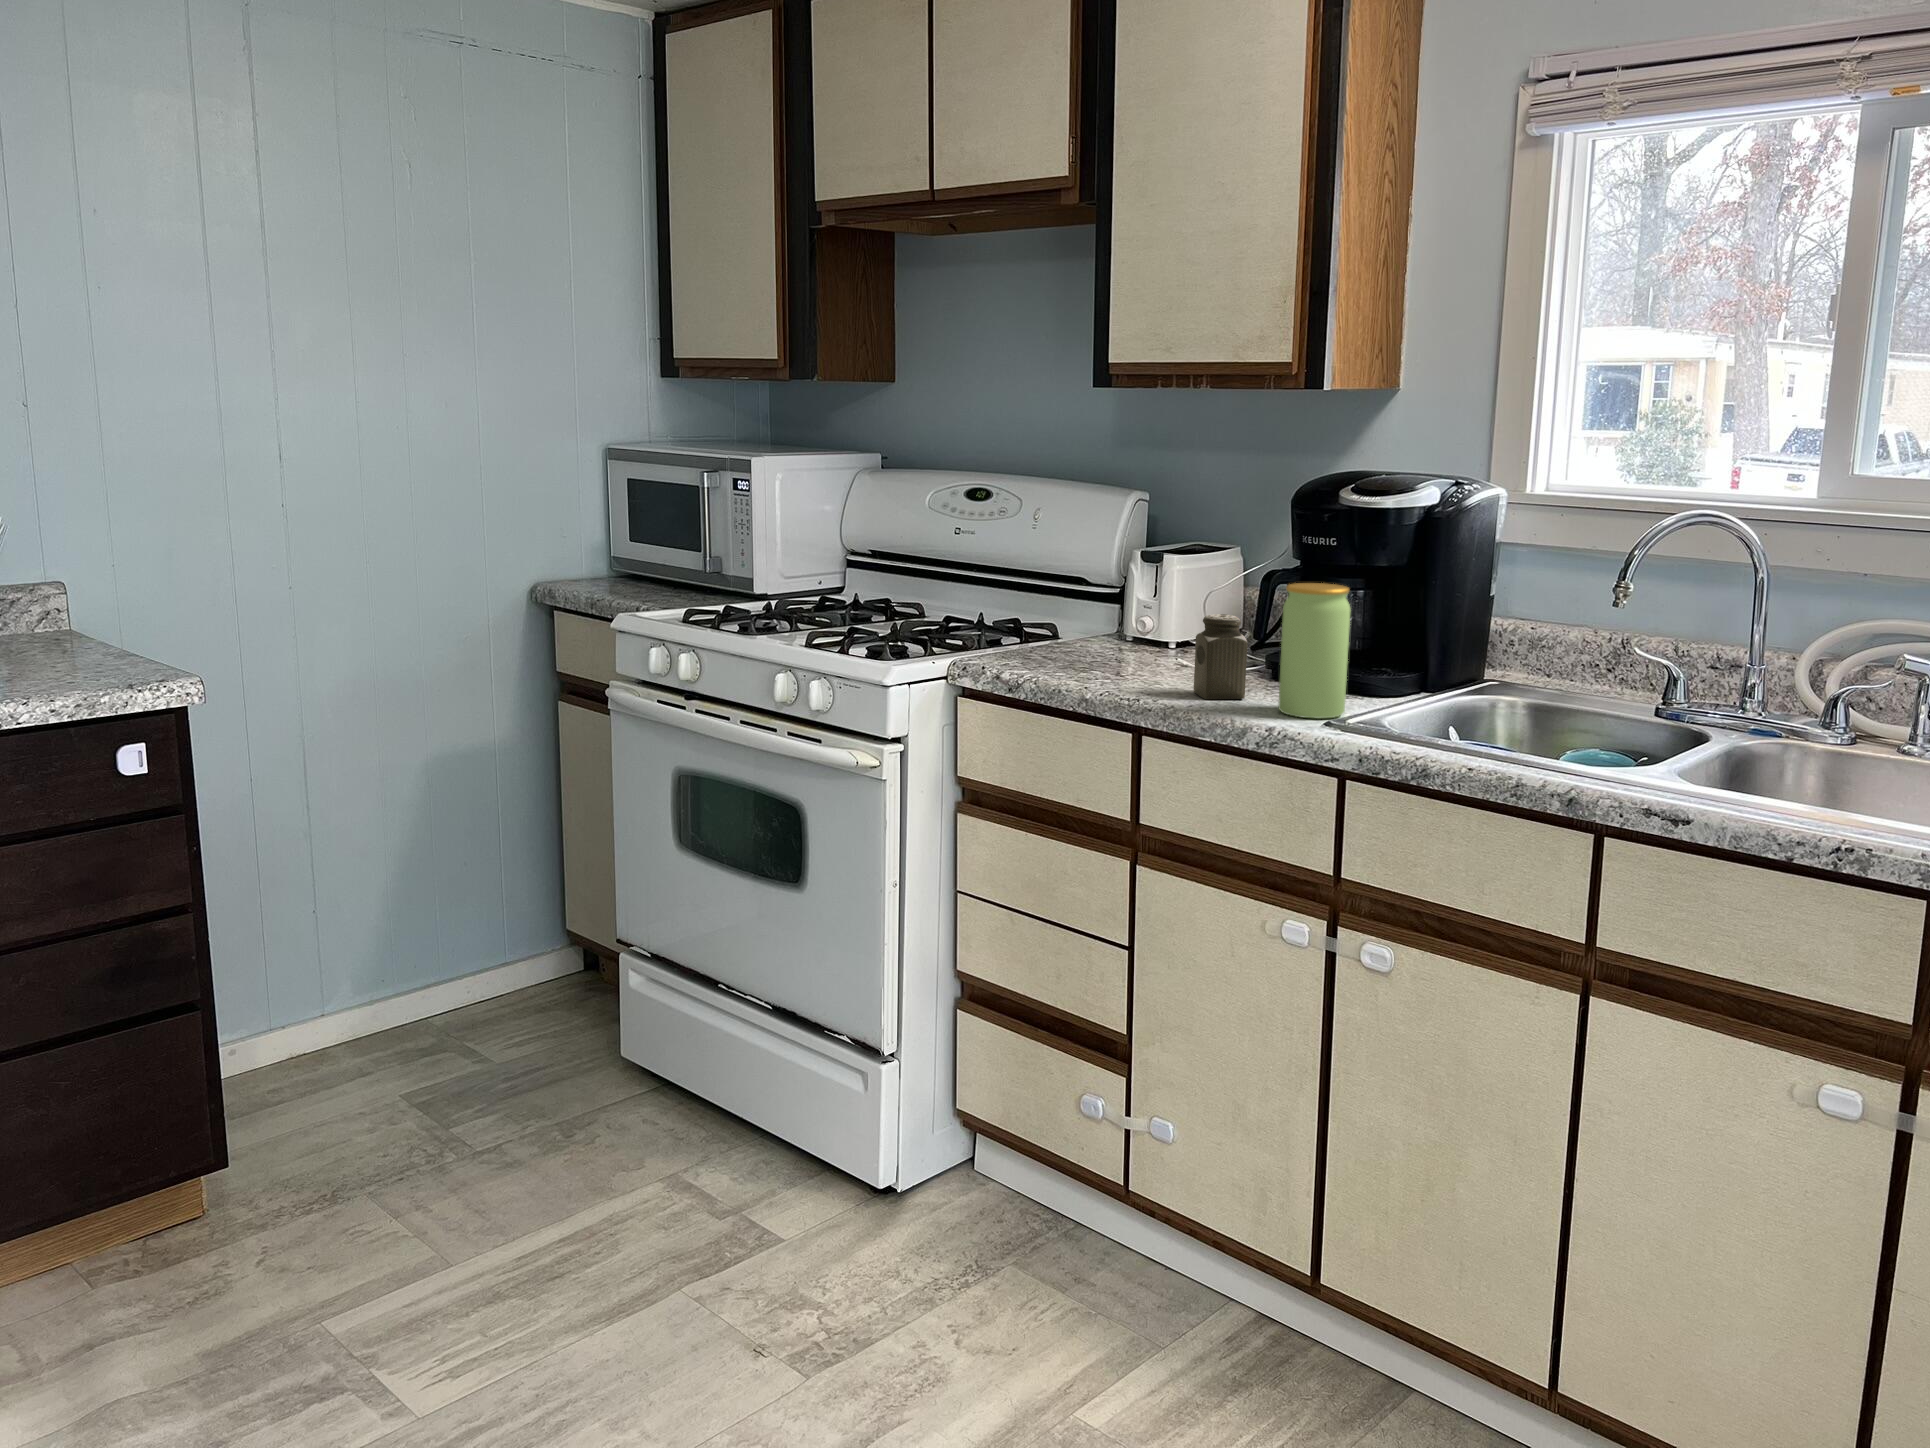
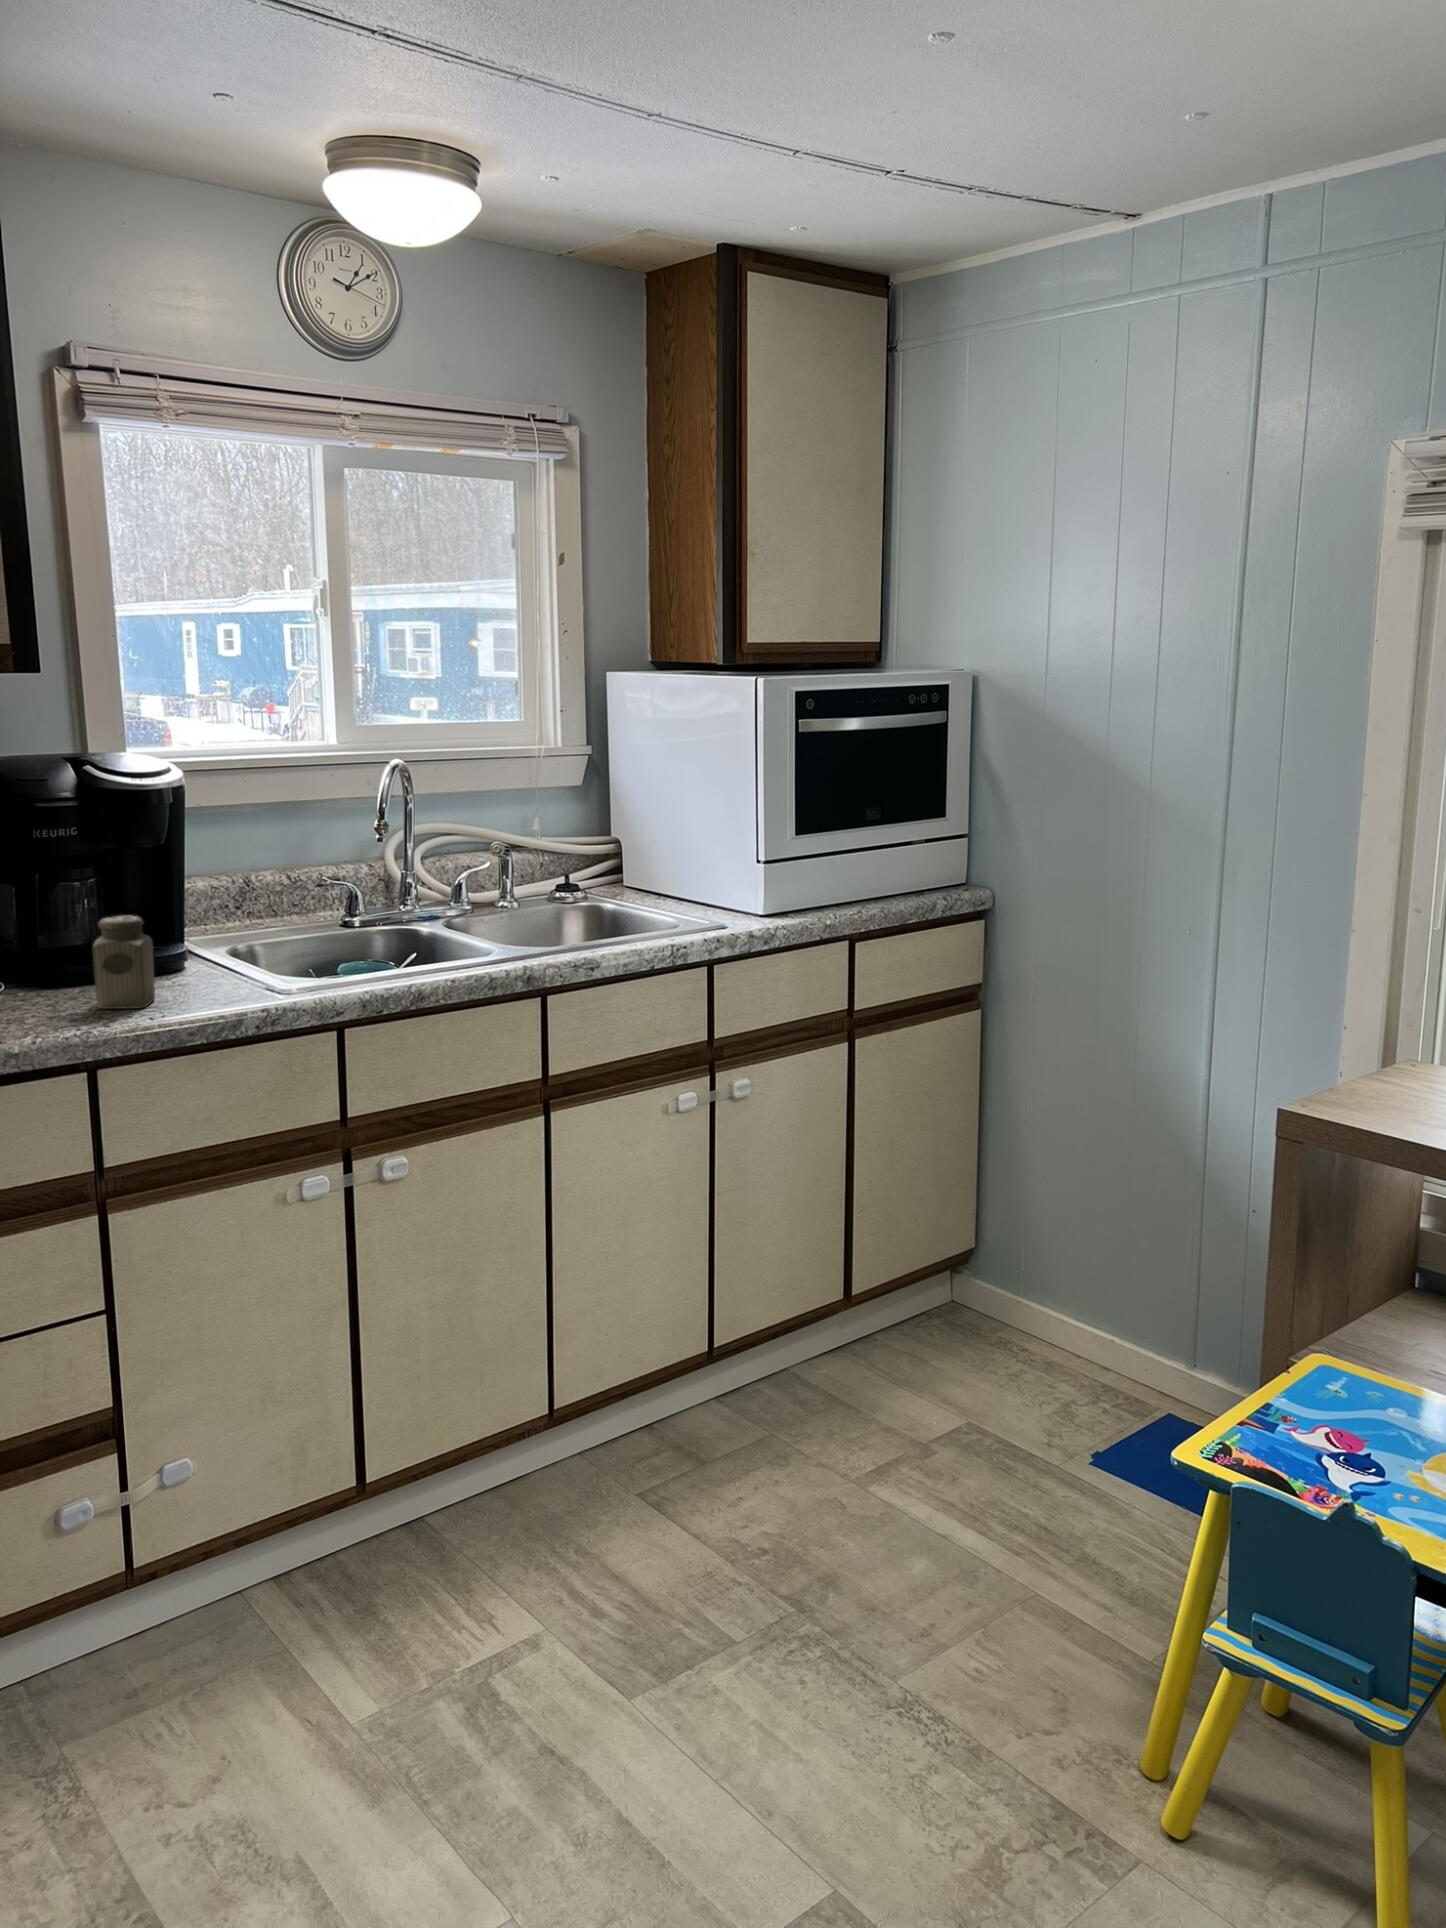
jar: present [1278,583,1351,718] -> none [200,861,272,995]

